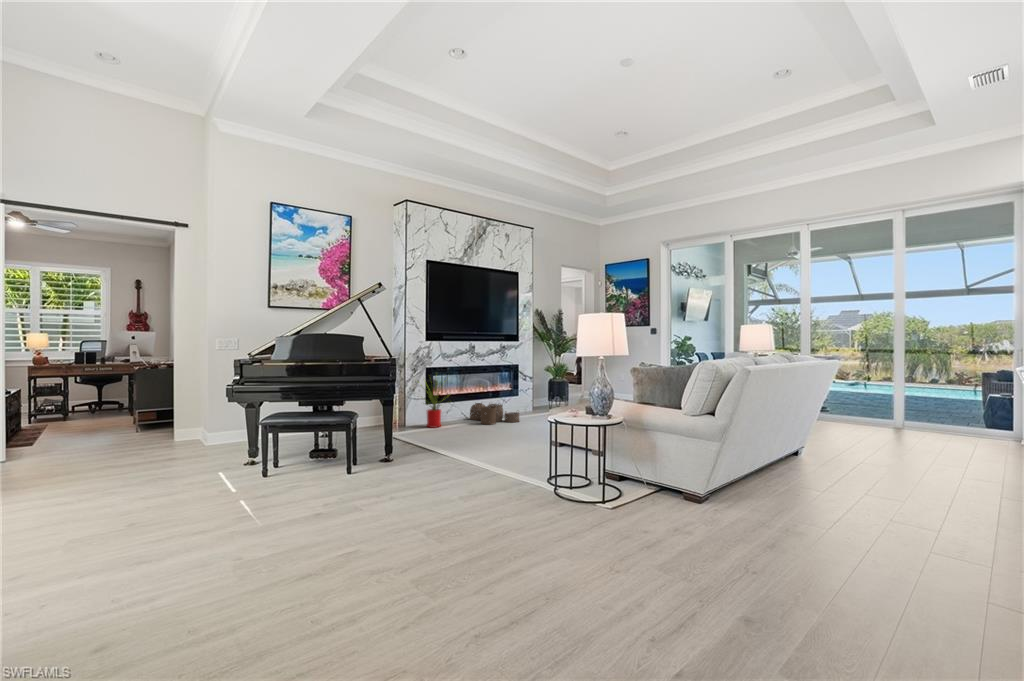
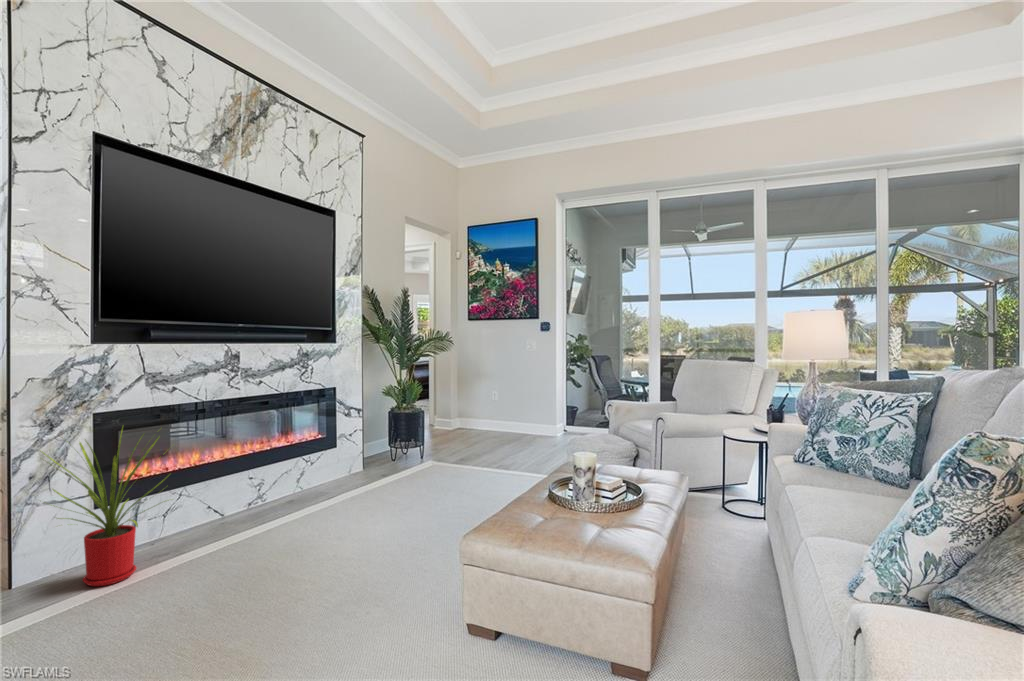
woven basket: present [470,403,519,425] -> none [226,478,349,543]

